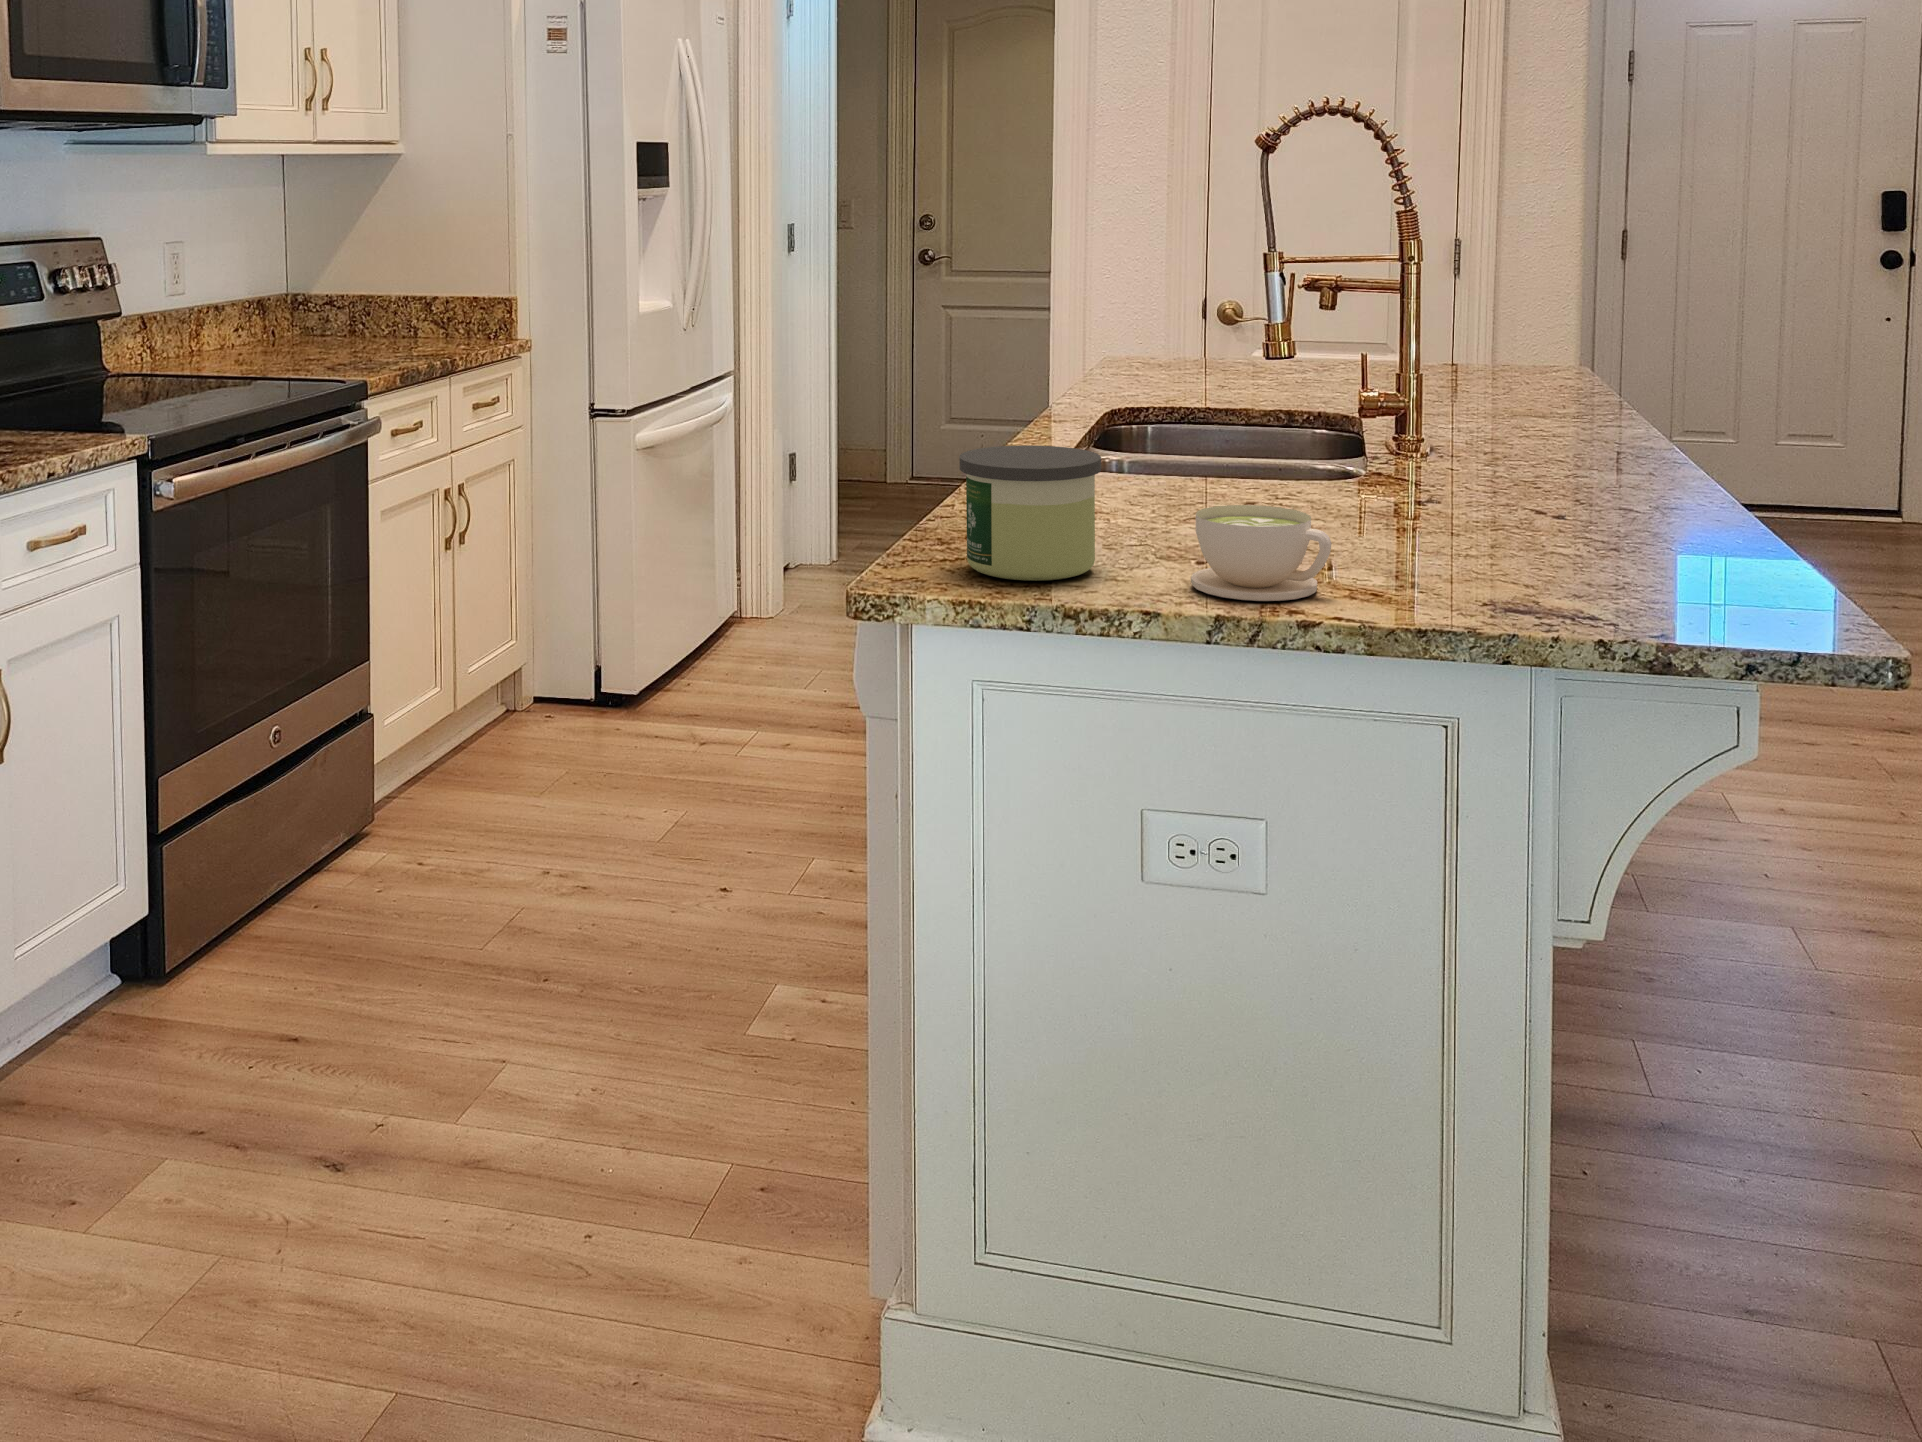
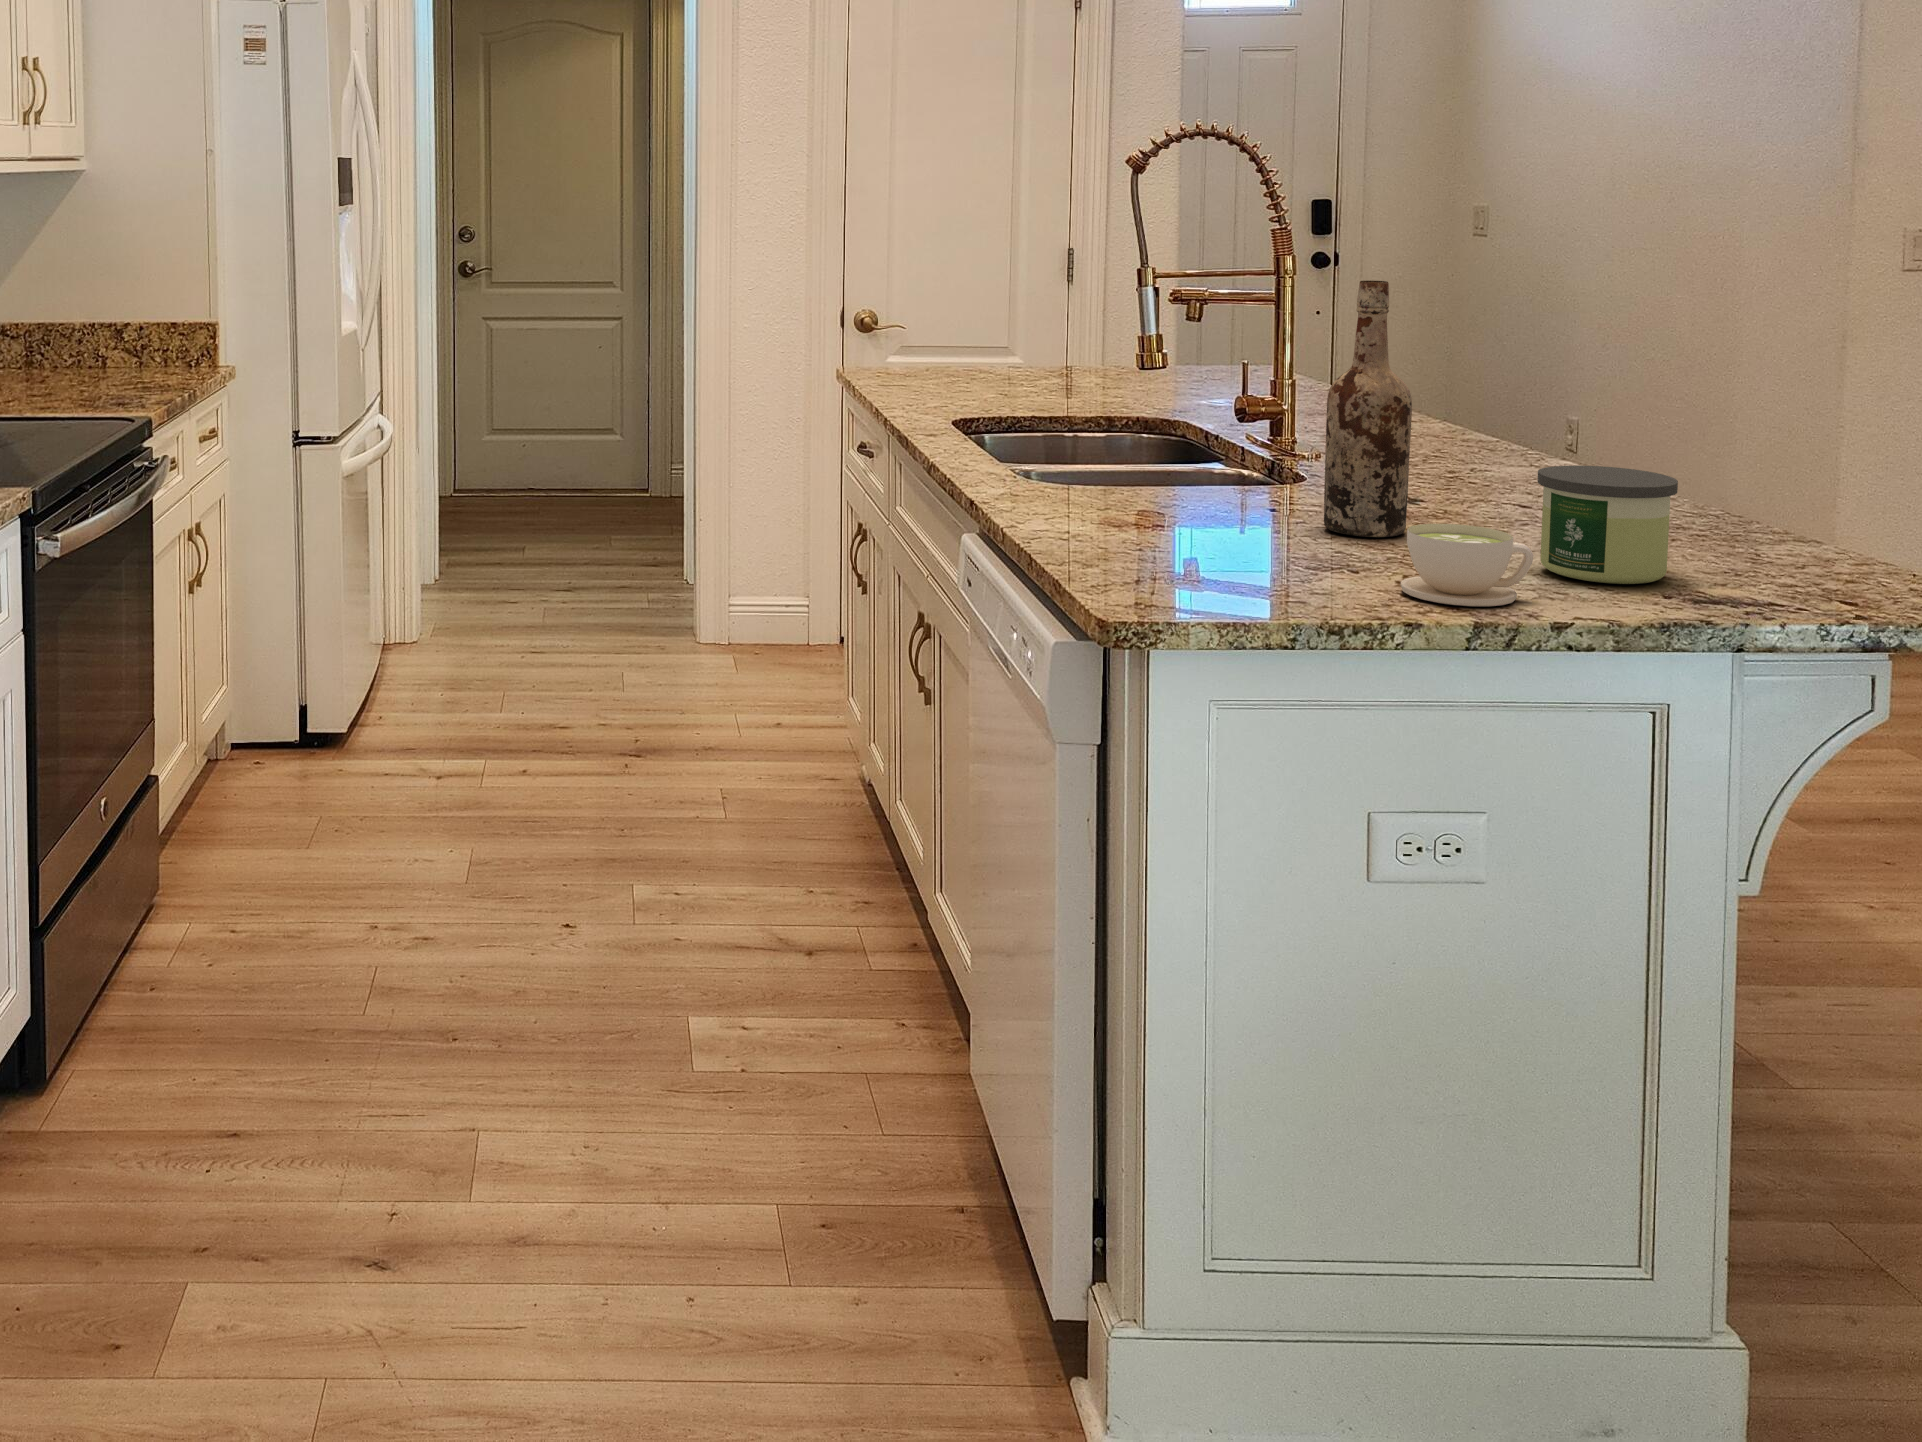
wine bottle: none [1267,233,1362,527] -> present [1324,281,1412,537]
candle: present [960,445,1101,581] -> present [1537,465,1678,584]

